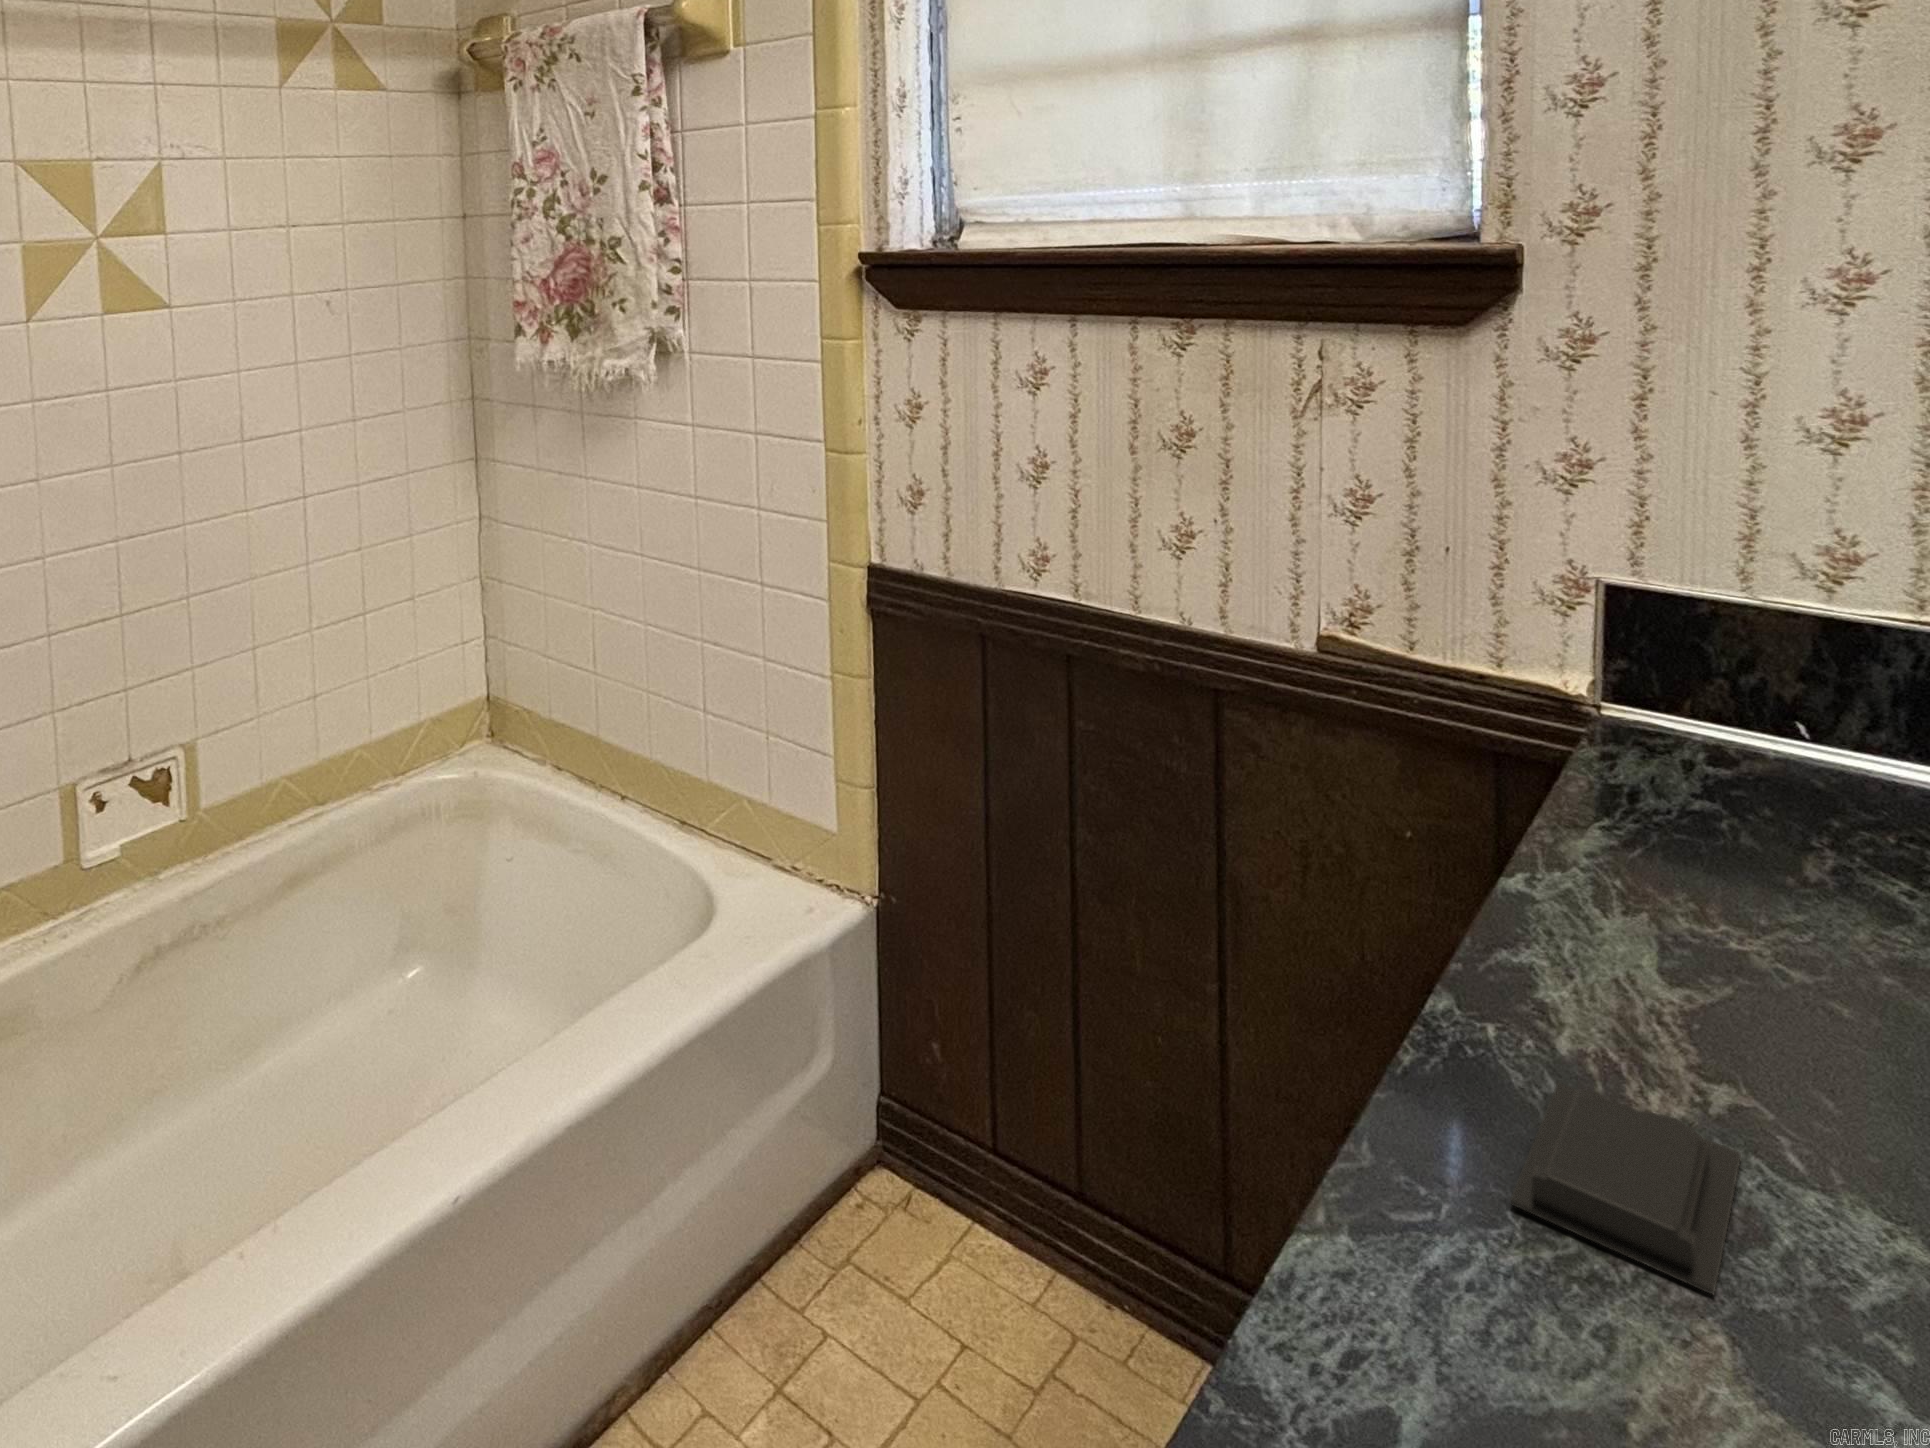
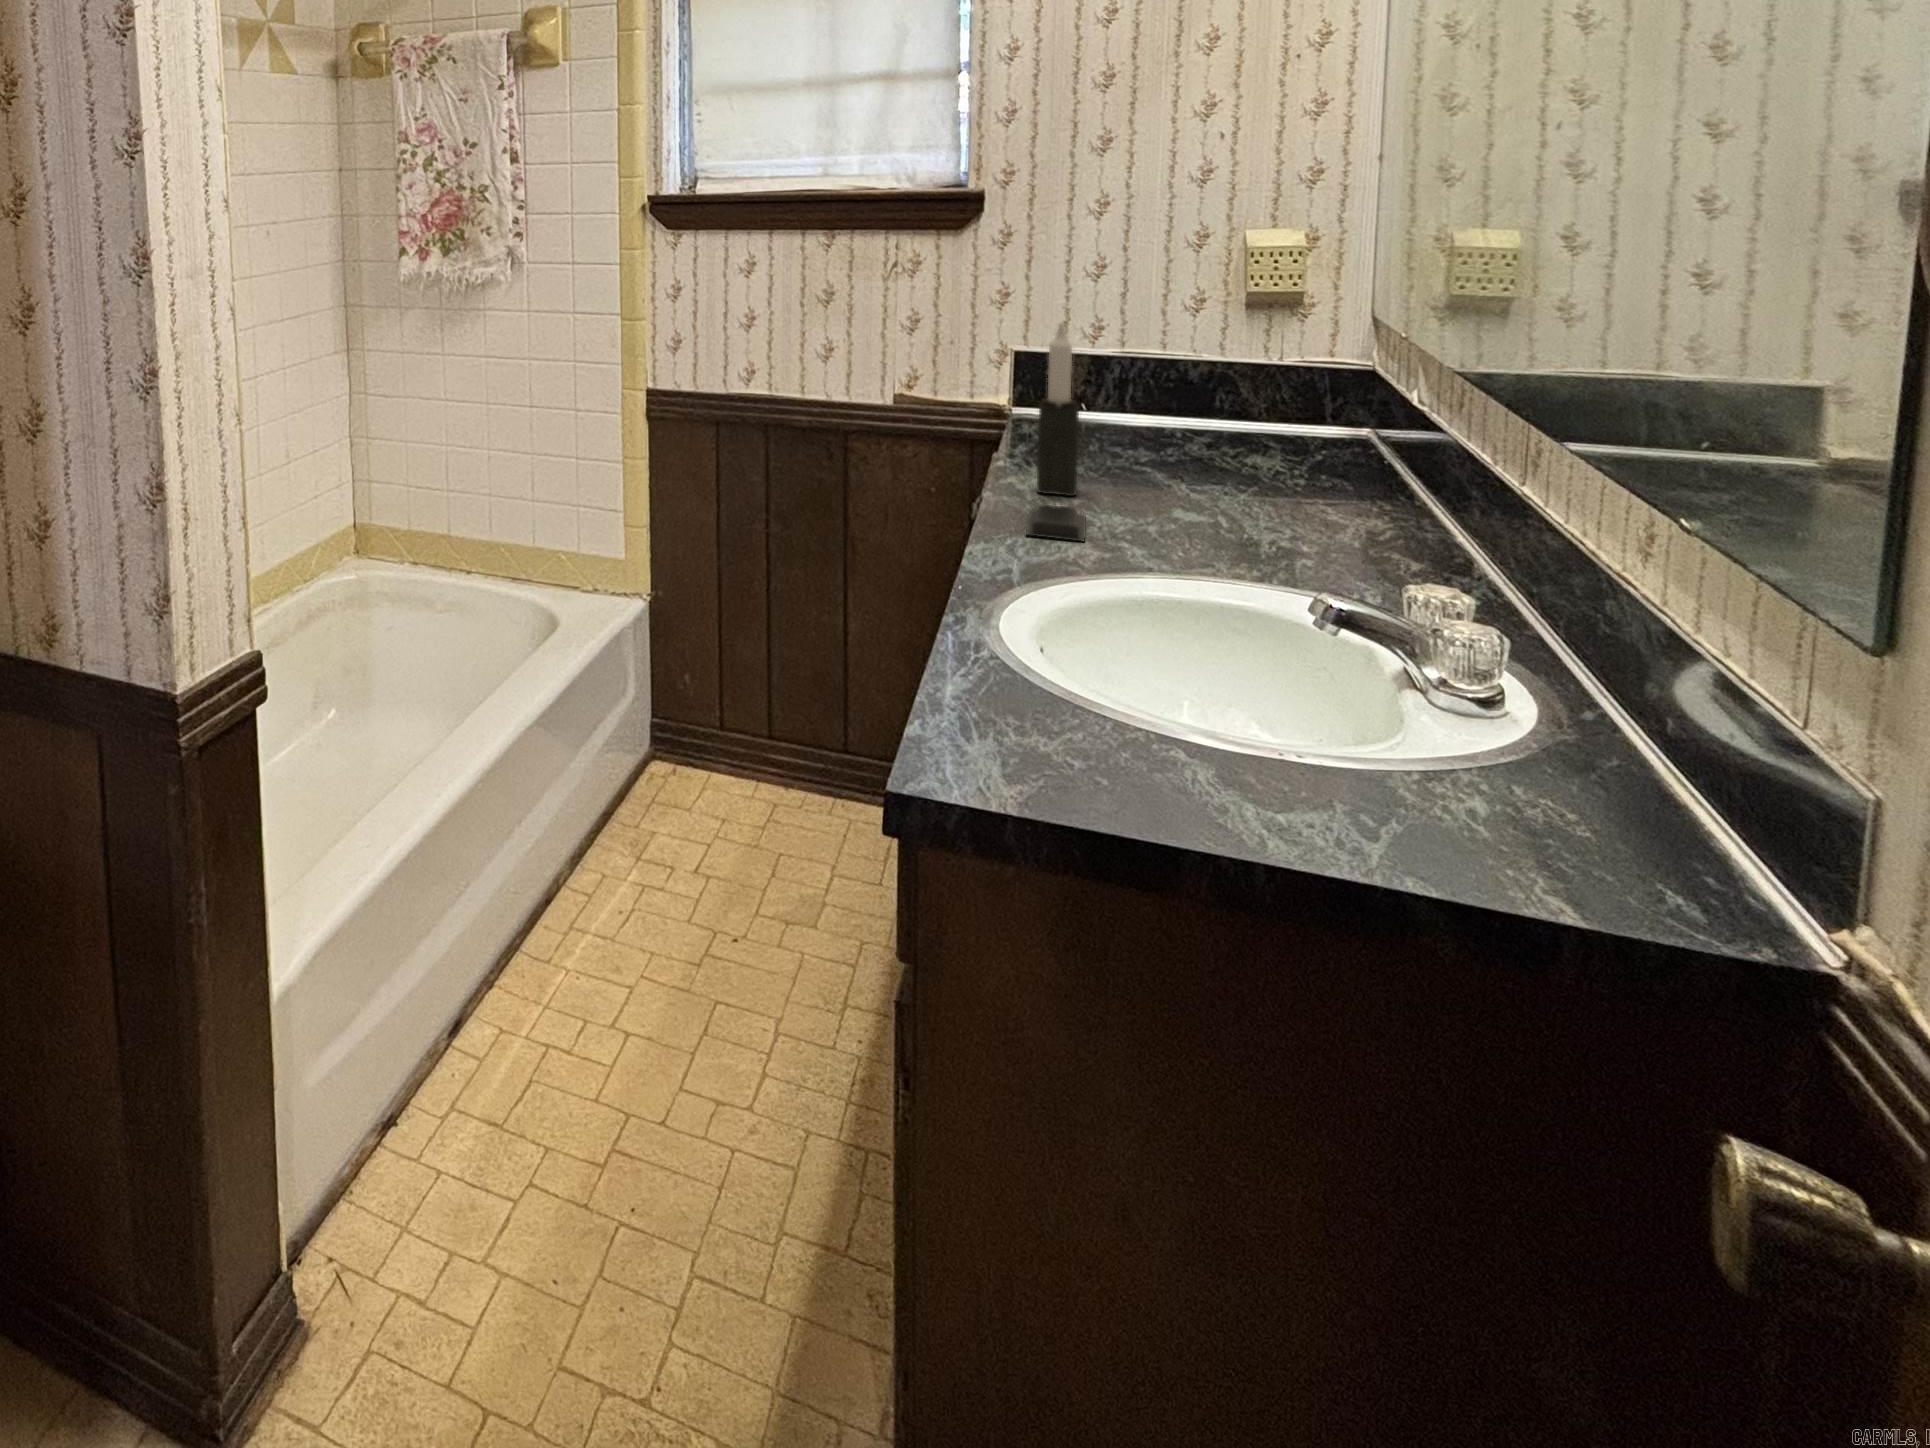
candle: none [1601,593,1735,1046] -> present [1037,322,1079,496]

